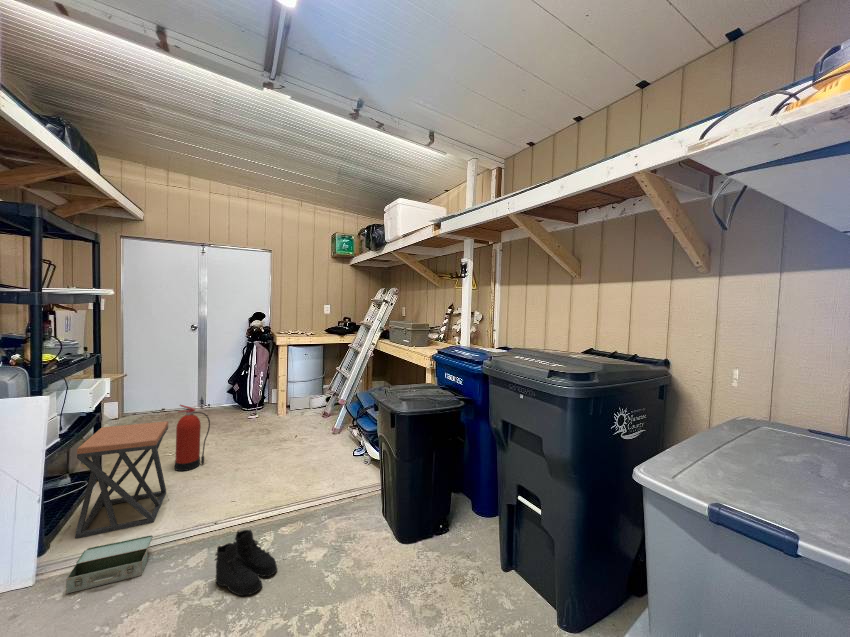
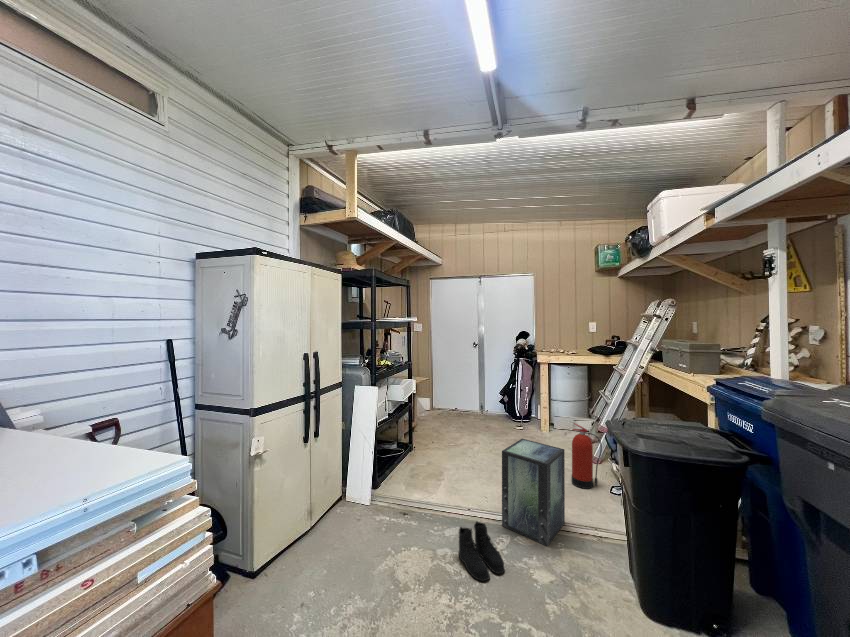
fire extinguisher: present [175,405,210,471] -> present [572,423,602,489]
stool: present [75,421,168,538] -> none [396,414,446,492]
storage box: none [261,424,327,525] -> present [502,439,565,546]
toolbox: present [66,536,153,594] -> none [385,493,429,526]

